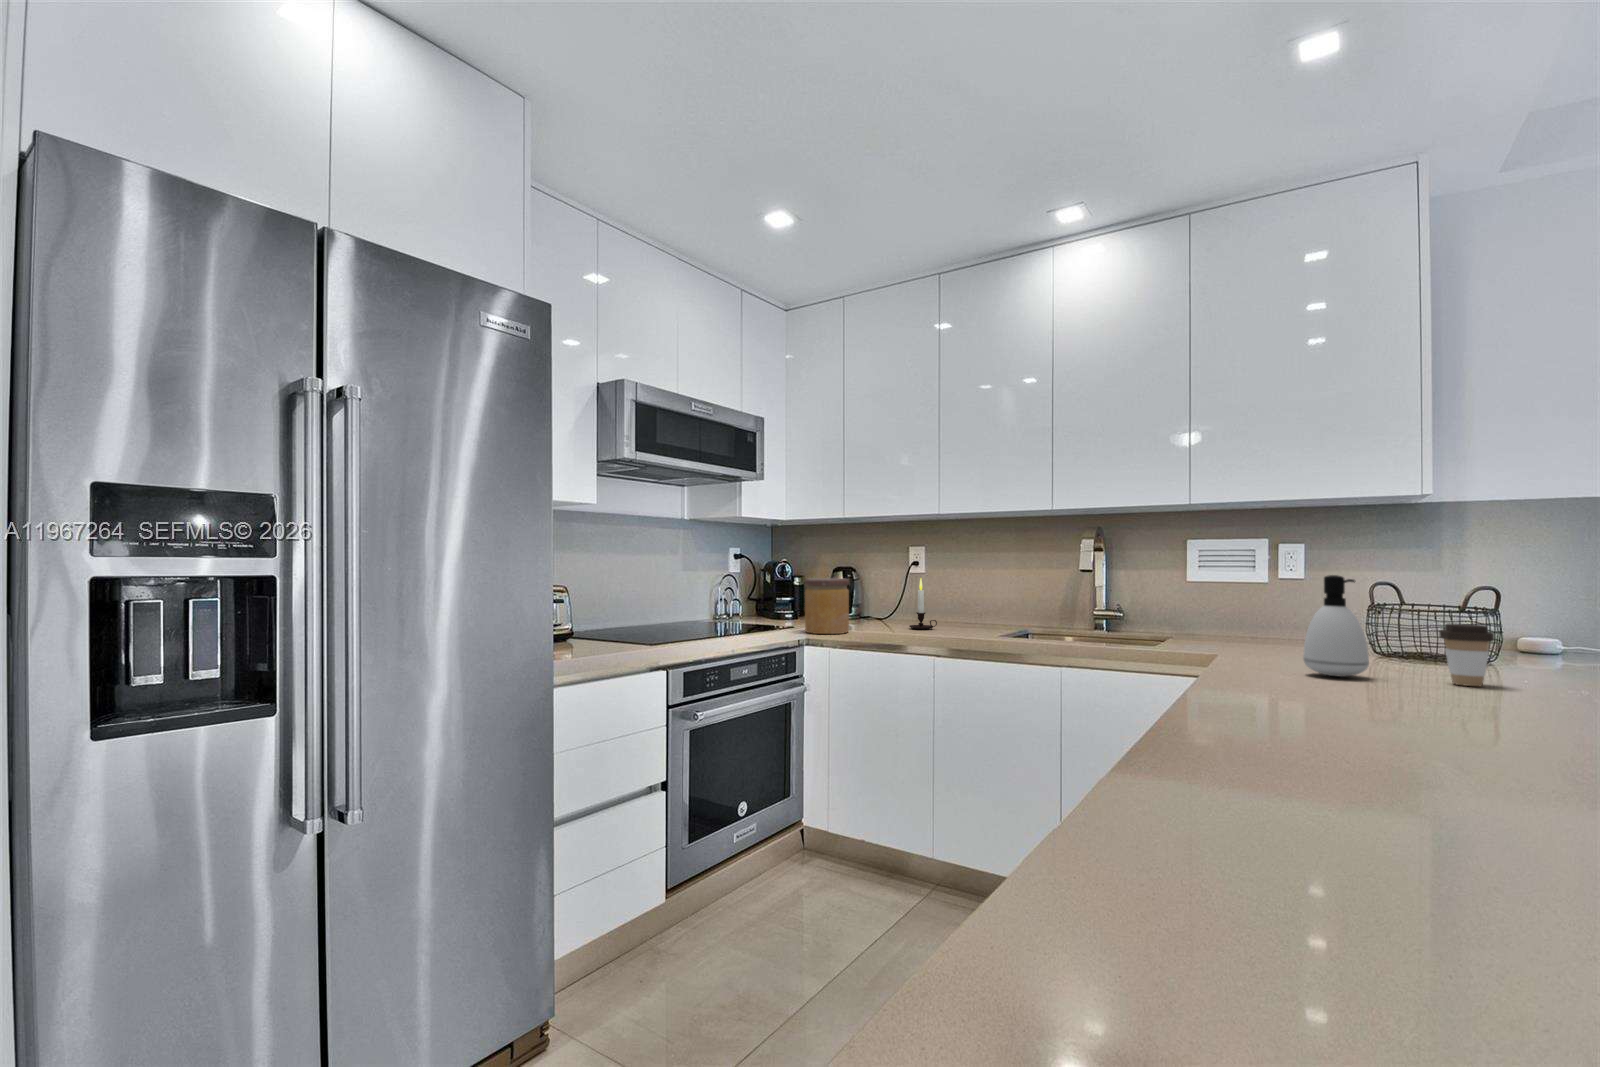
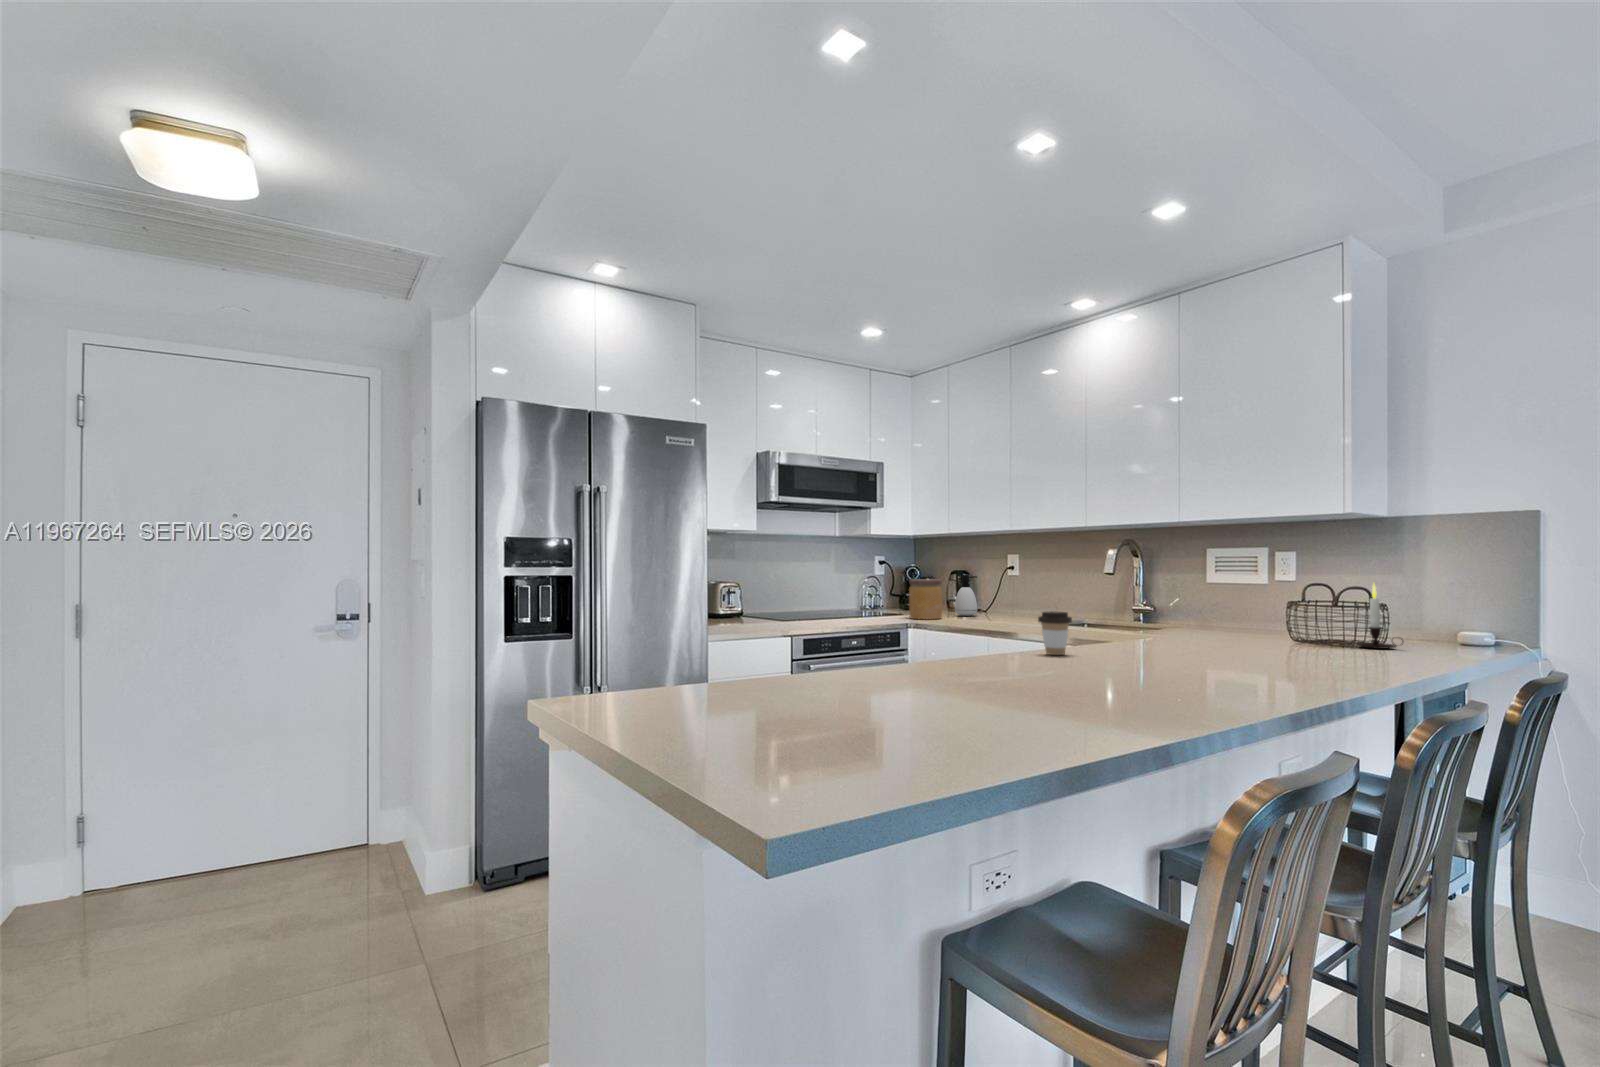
soap dispenser: present [1303,575,1369,677] -> present [955,575,977,616]
candle: present [909,579,937,629] -> present [1358,584,1403,649]
coffee cup: present [1439,624,1494,686] -> present [1038,611,1072,655]

